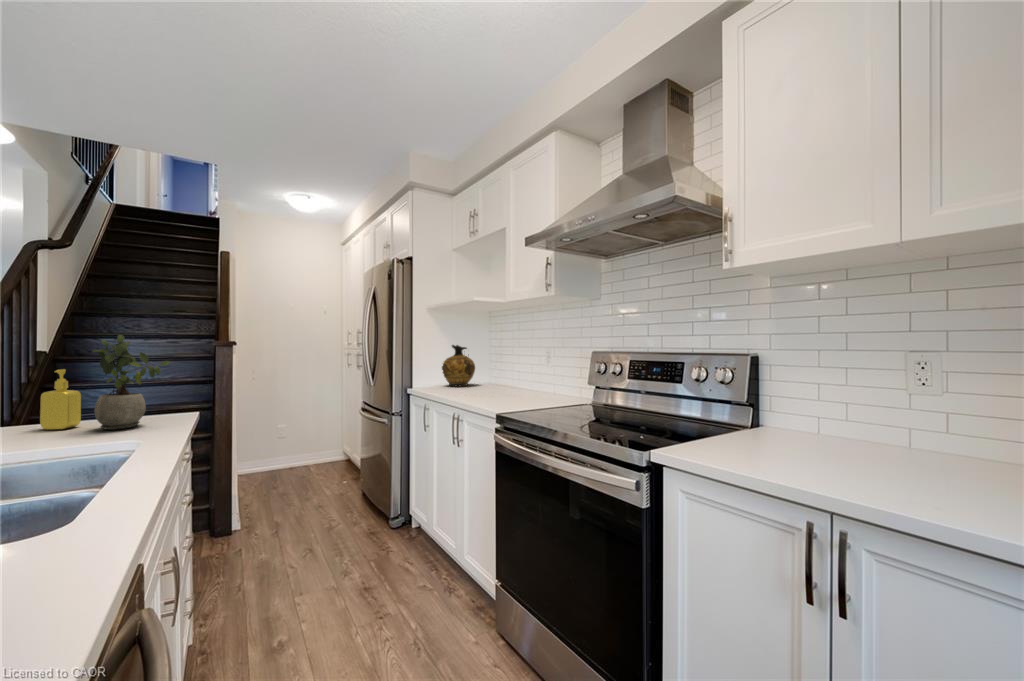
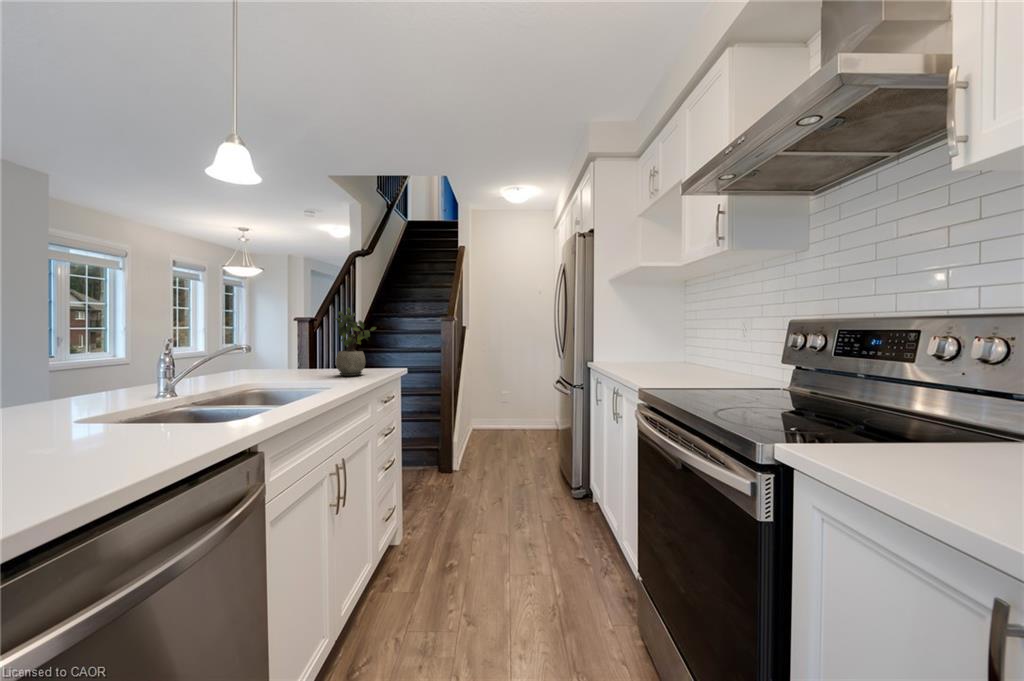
ceramic jug: present [442,345,475,387] -> none [626,319,663,363]
soap dispenser: present [40,369,81,430] -> none [314,333,334,374]

